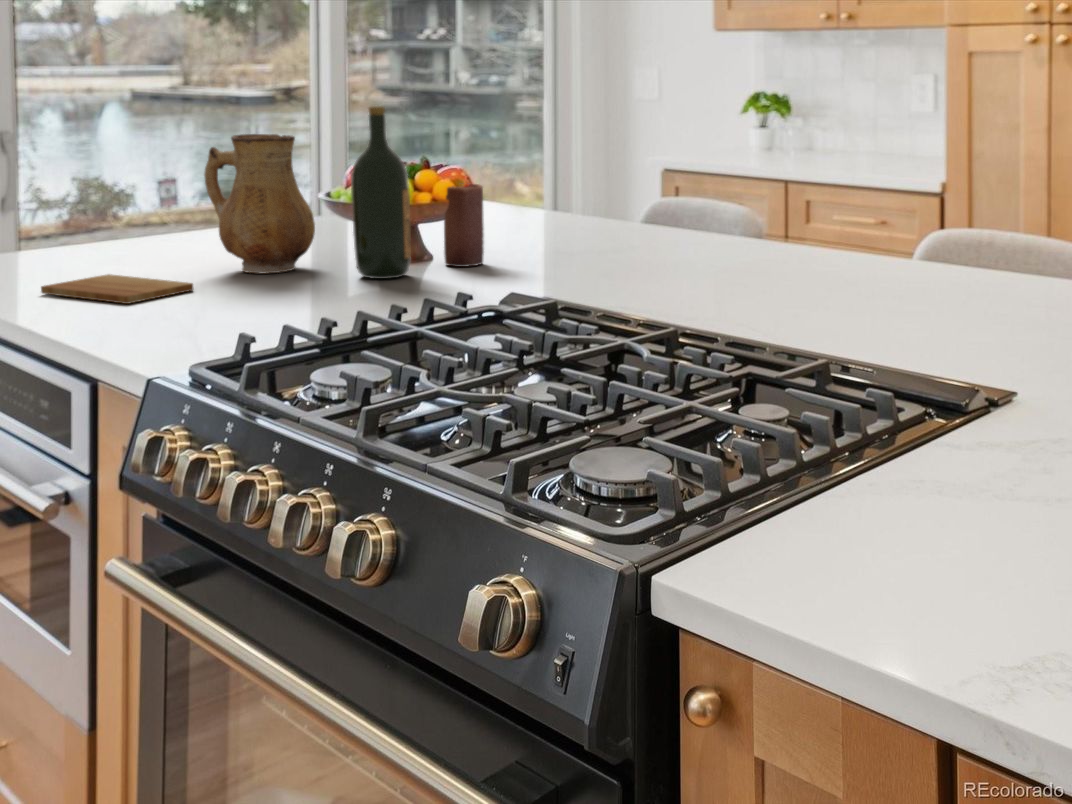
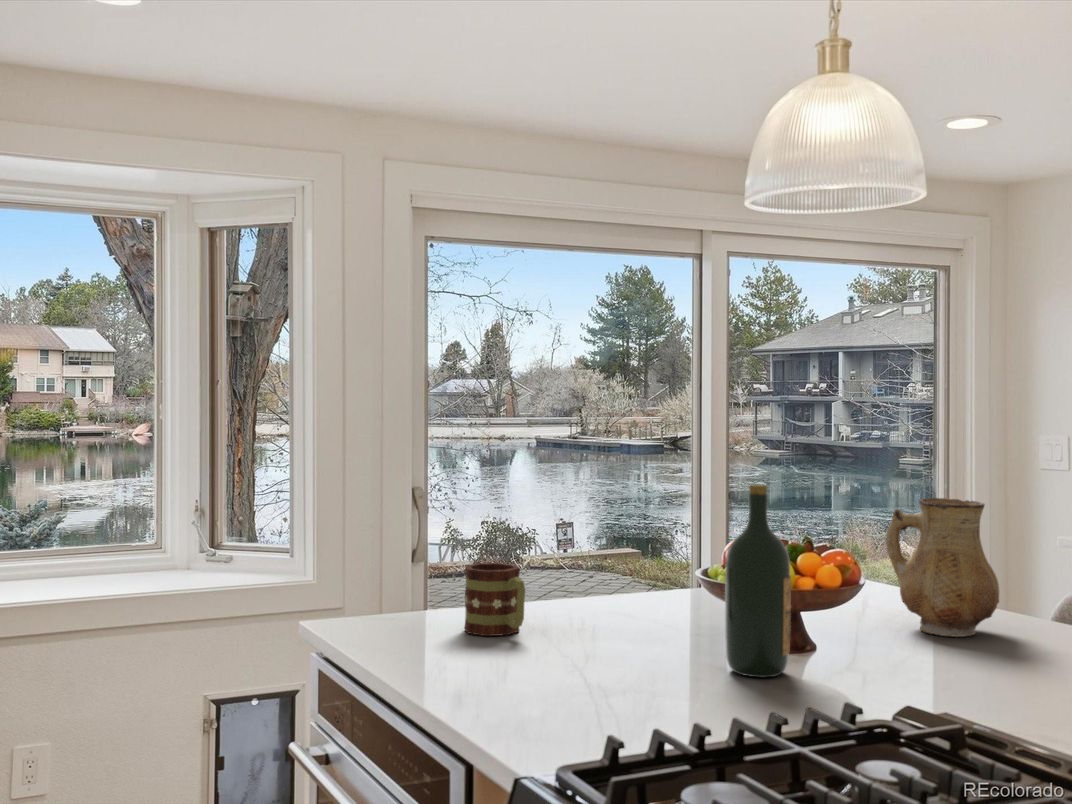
ceramic pitcher: present [204,134,315,273] -> present [886,498,999,637]
candle: present [444,184,484,267] -> none [828,568,876,665]
mug: none [91,202,159,272] -> present [464,563,525,636]
cutting board: present [41,274,193,304] -> none [398,643,548,689]

